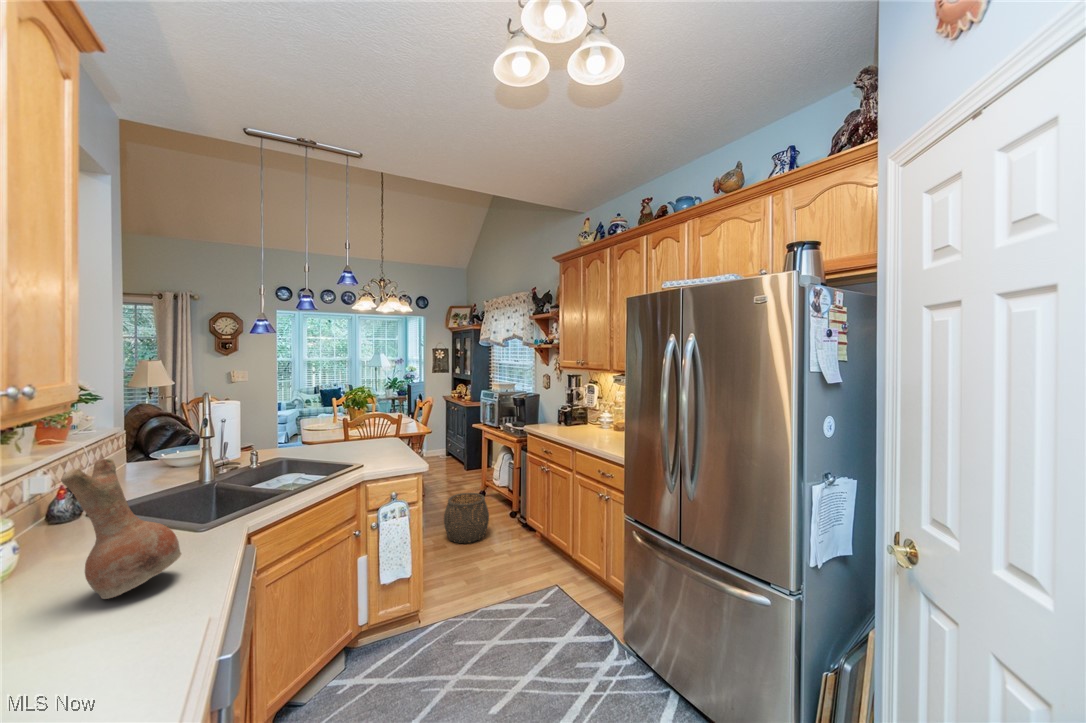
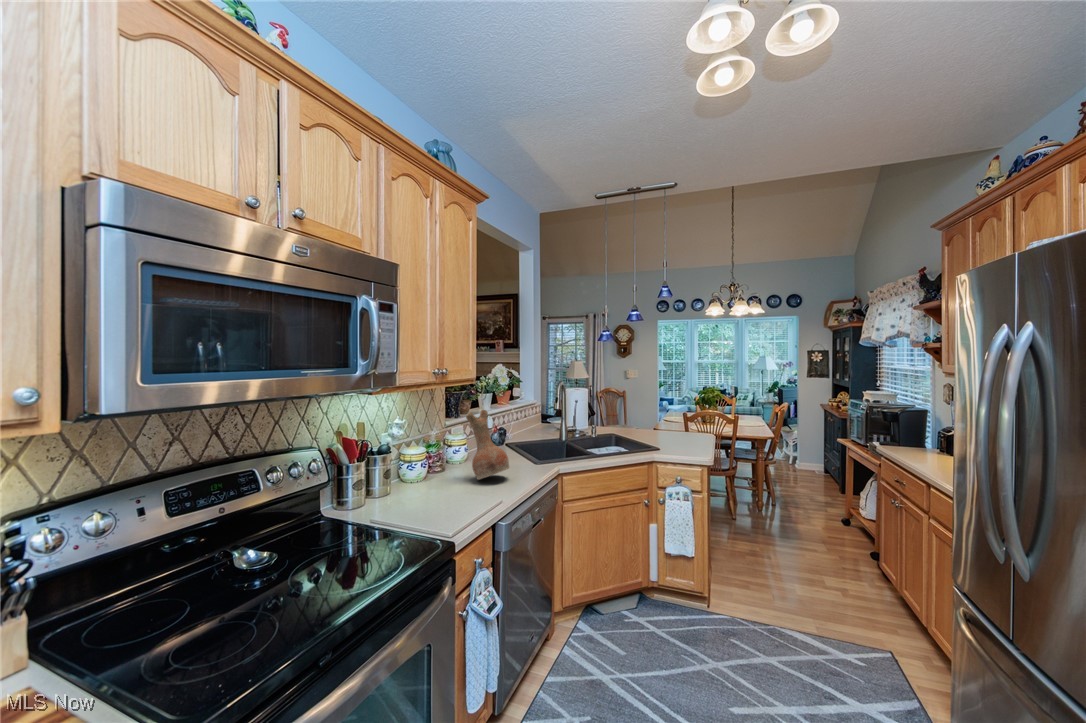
woven basket: present [444,493,489,543] -> none [771,508,829,565]

